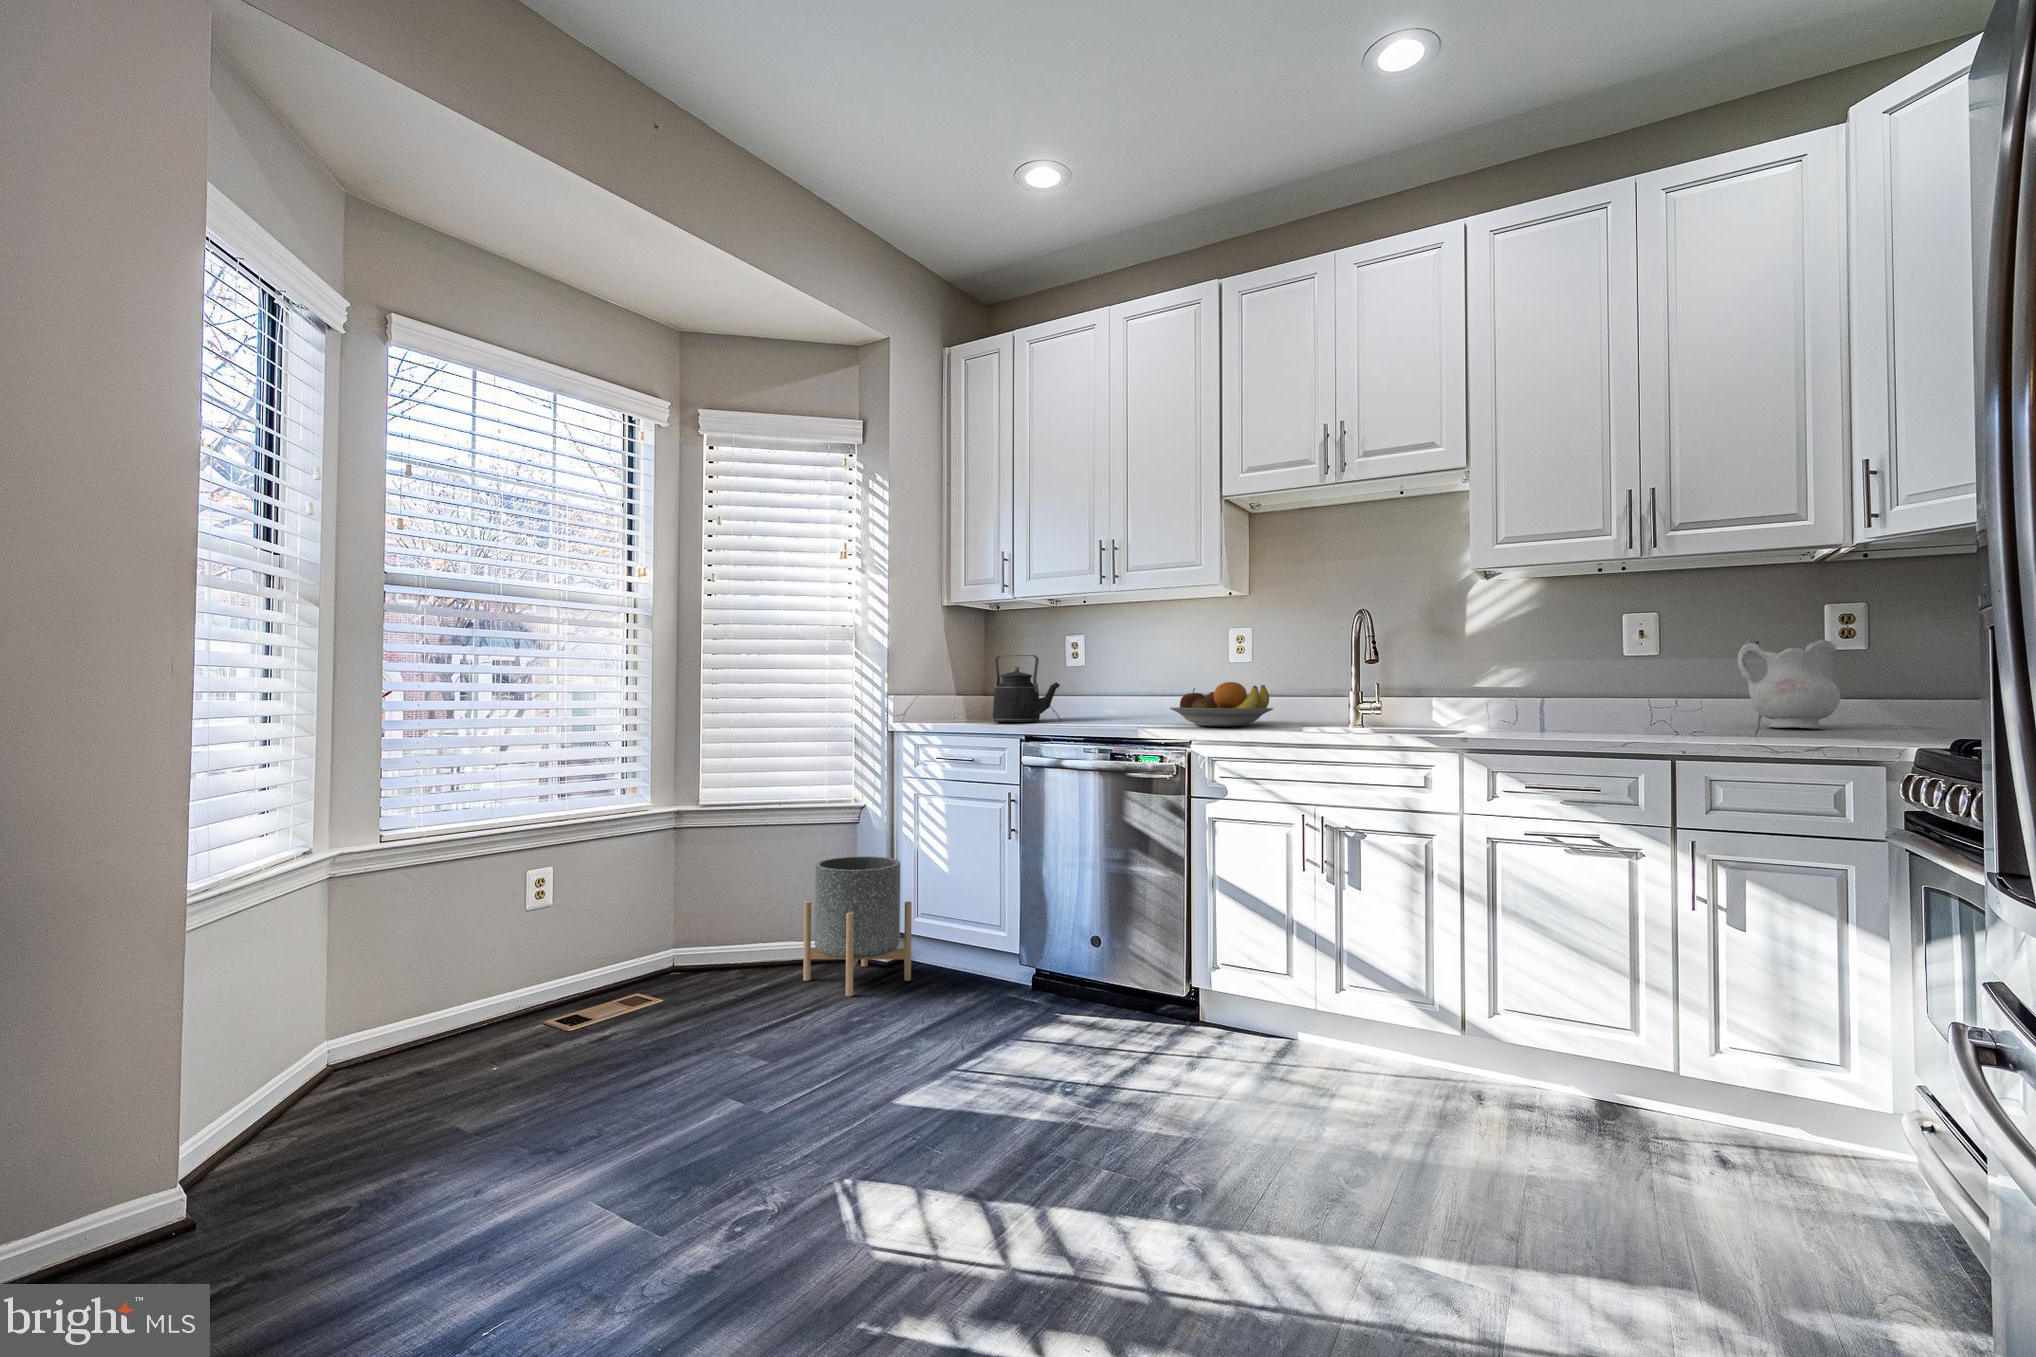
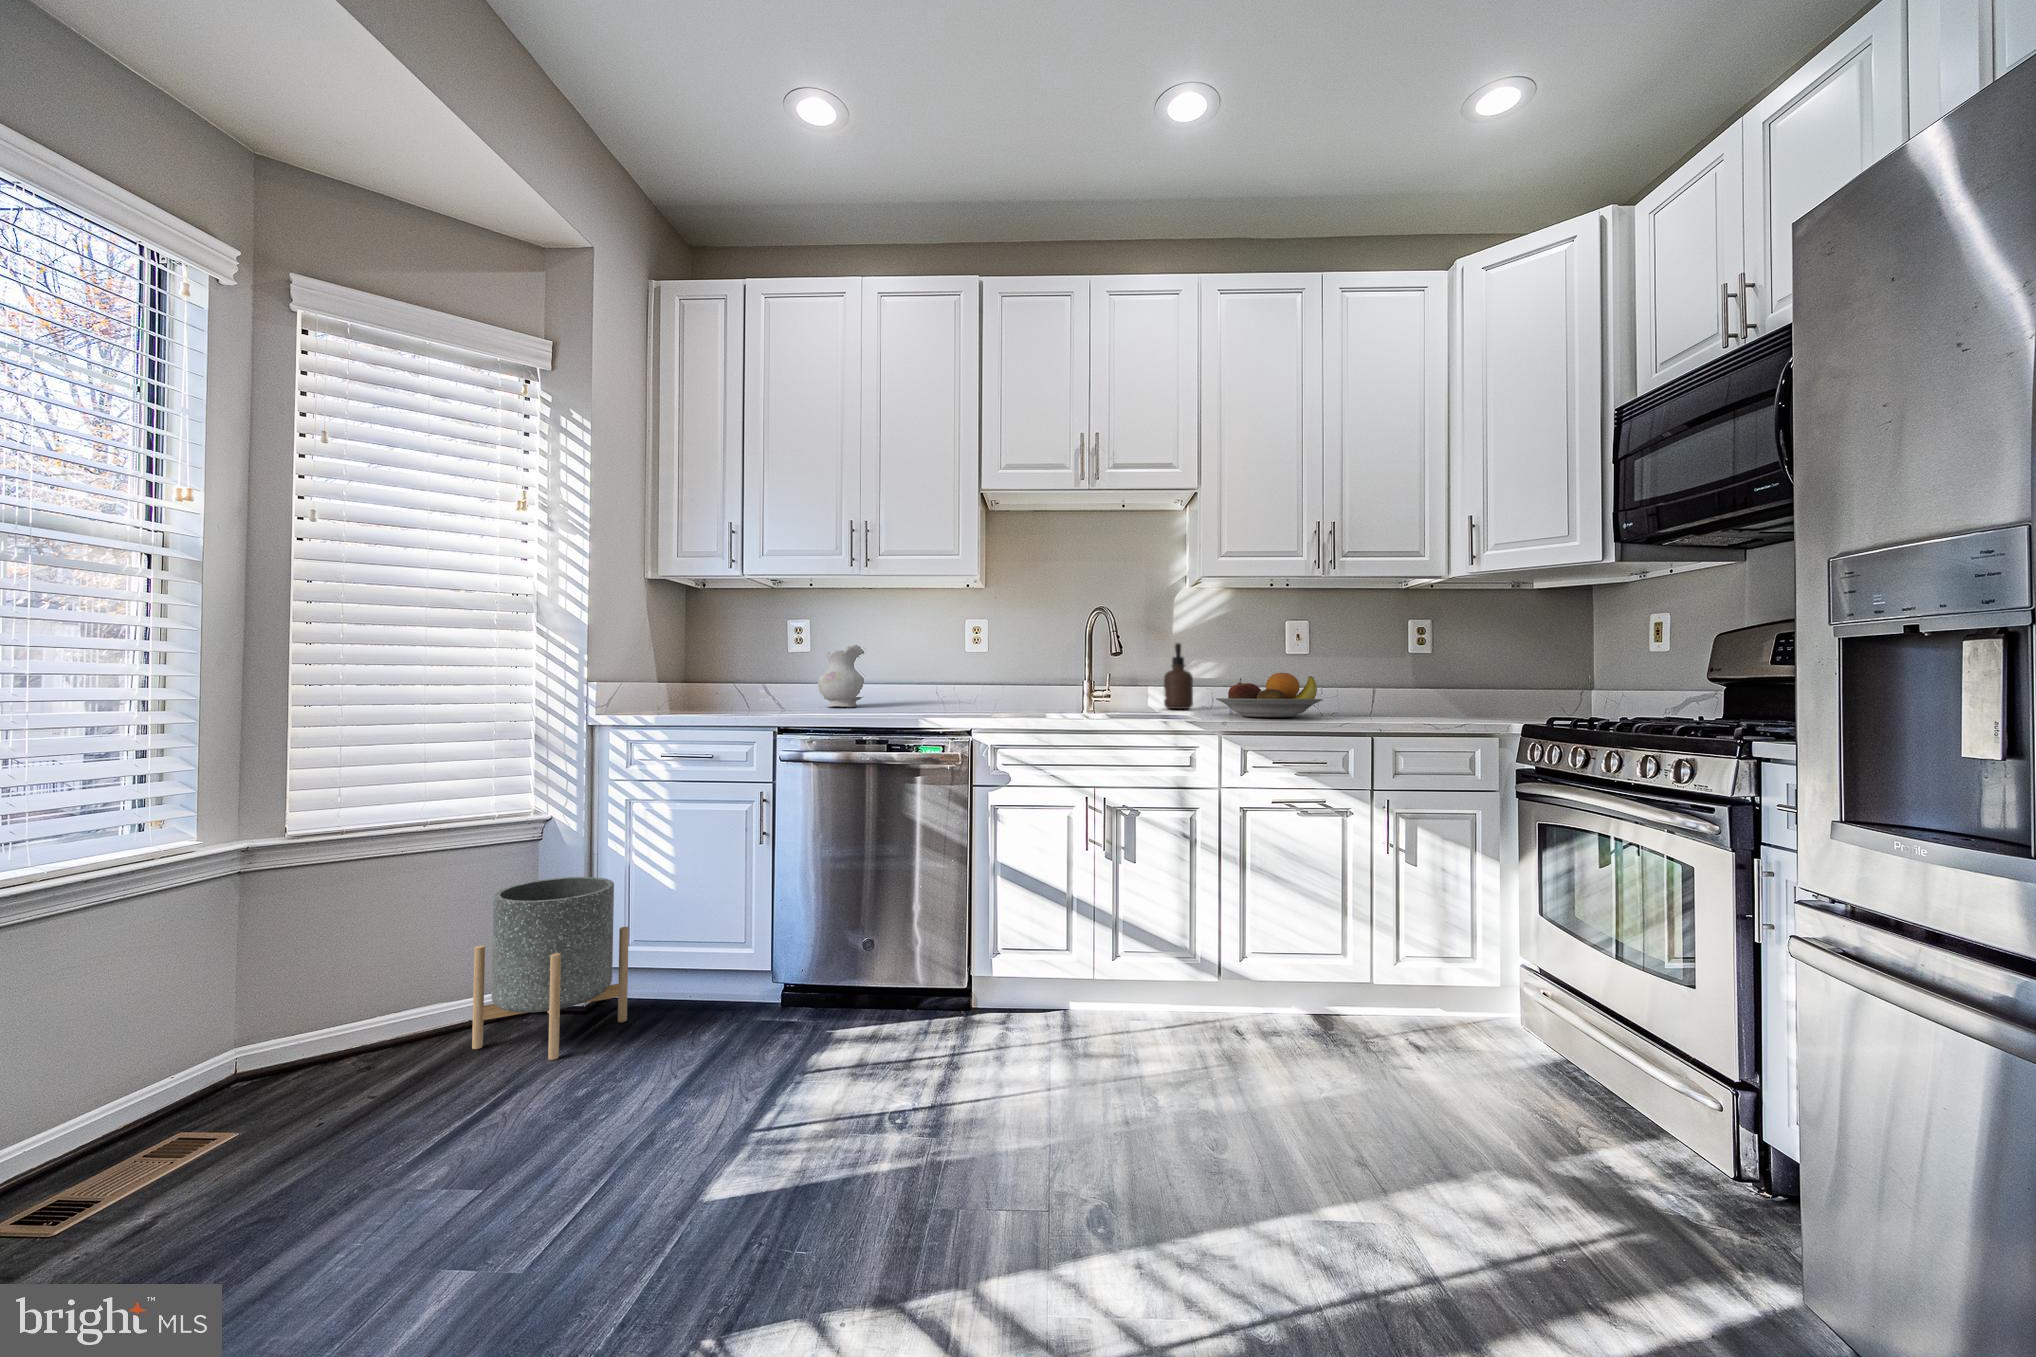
ceramic pitcher: present [1738,639,1840,728] -> present [818,645,865,707]
soap dispenser: none [1452,646,1490,724] -> present [1164,643,1193,709]
kettle: present [993,655,1060,722] -> none [713,639,794,712]
fruit bowl: present [1170,682,1273,726] -> present [1216,673,1323,717]

